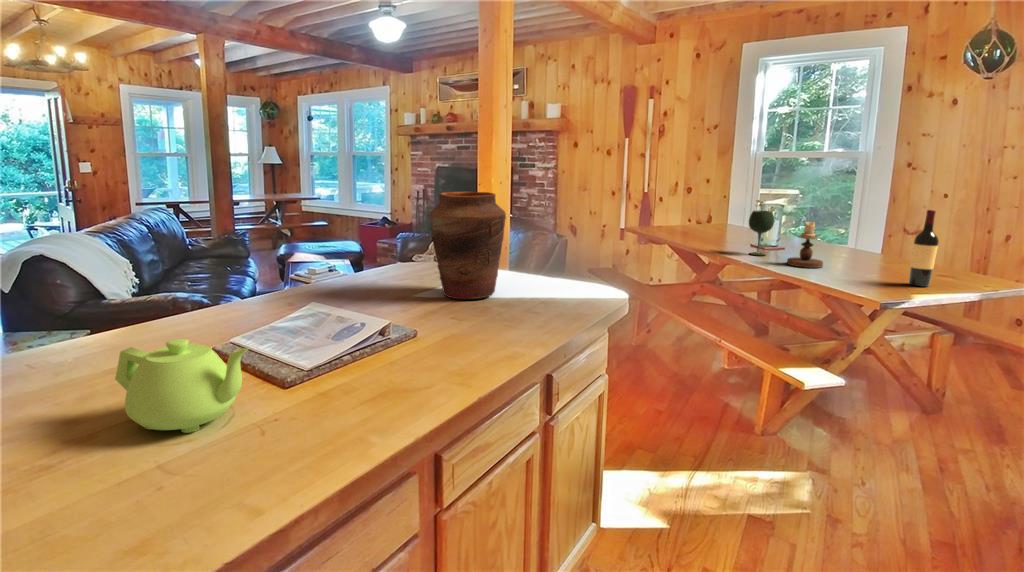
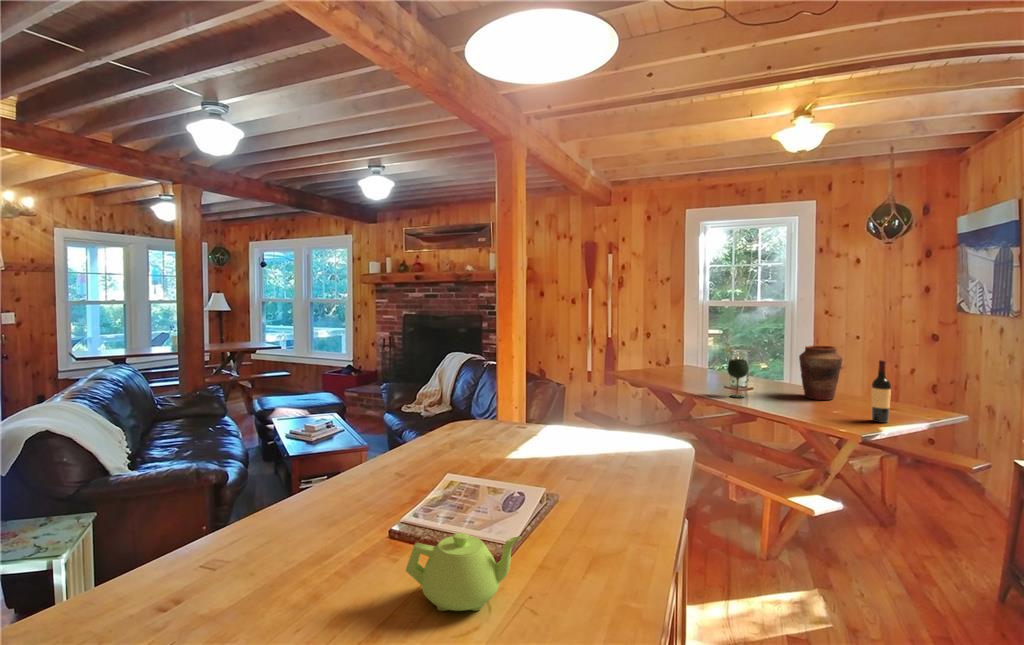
vase: present [429,192,506,299] -> present [799,346,842,400]
candlestick: present [787,222,823,268] -> none [767,369,797,409]

